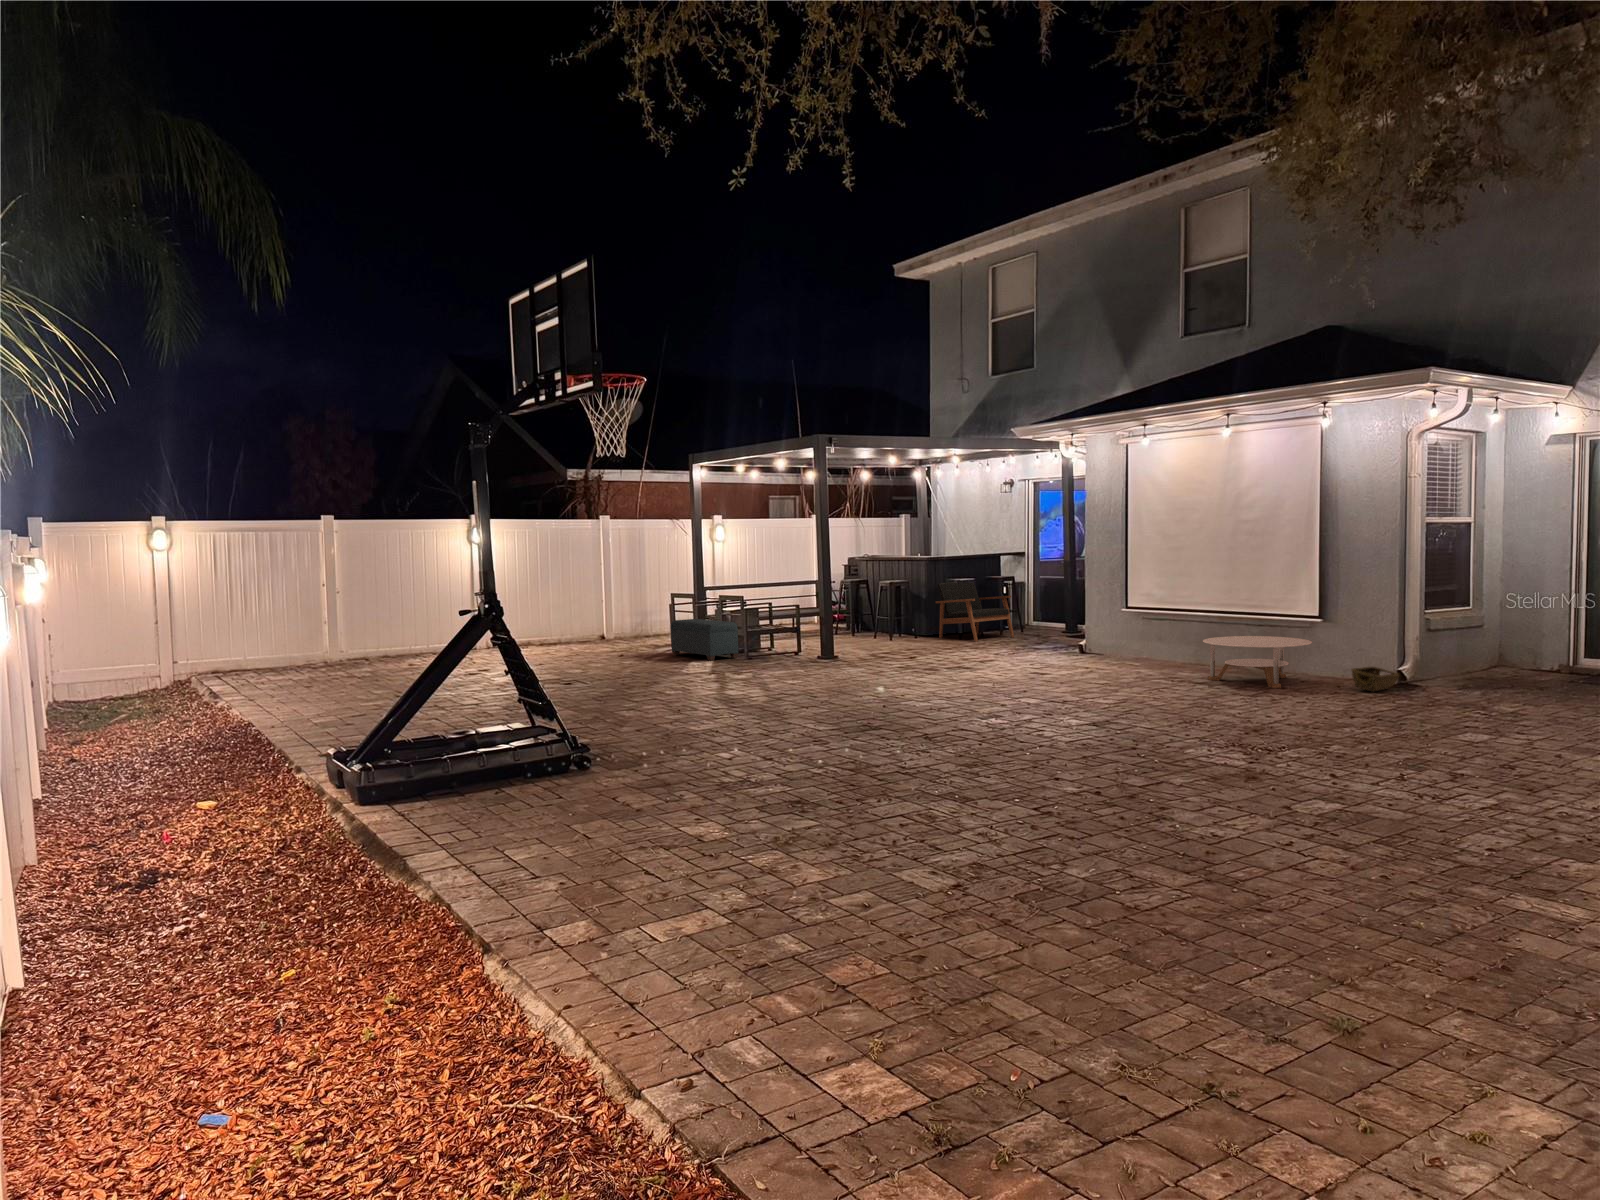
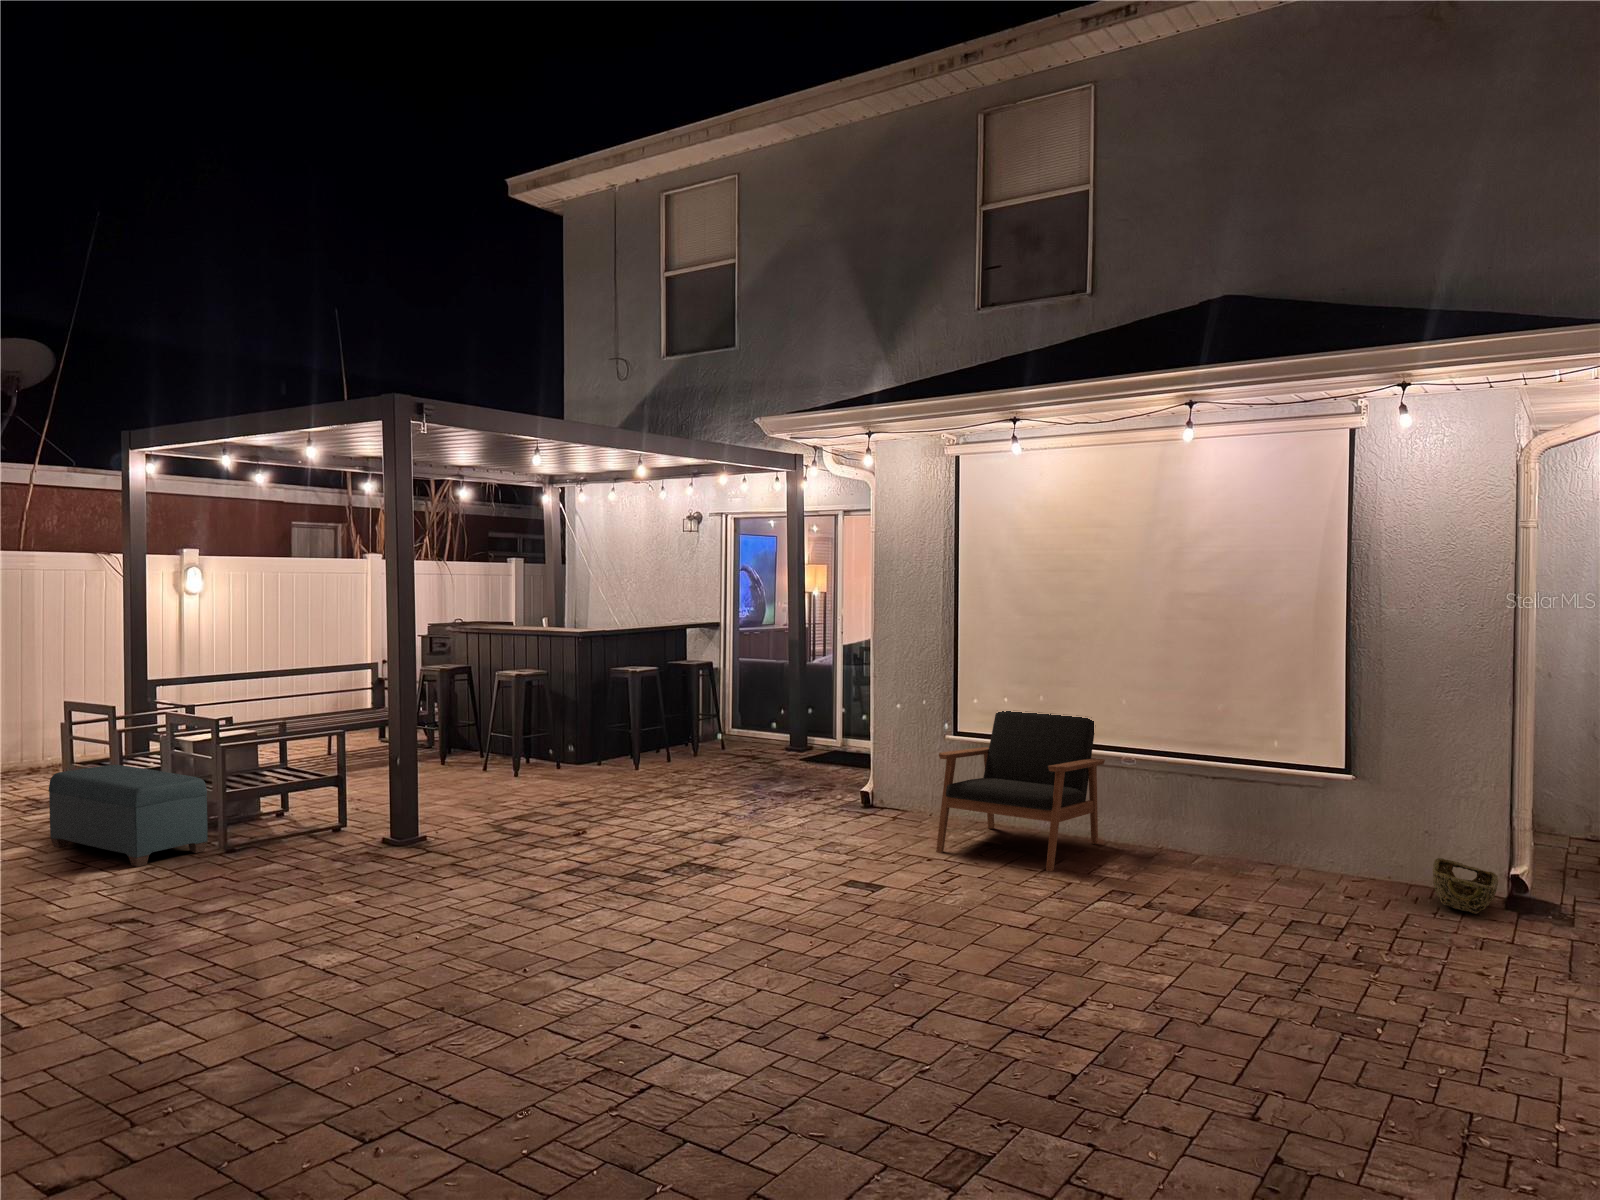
armchair: present [936,582,1014,642] -> present [936,711,1105,871]
round table: present [1203,636,1312,688] -> none [1148,795,1344,910]

